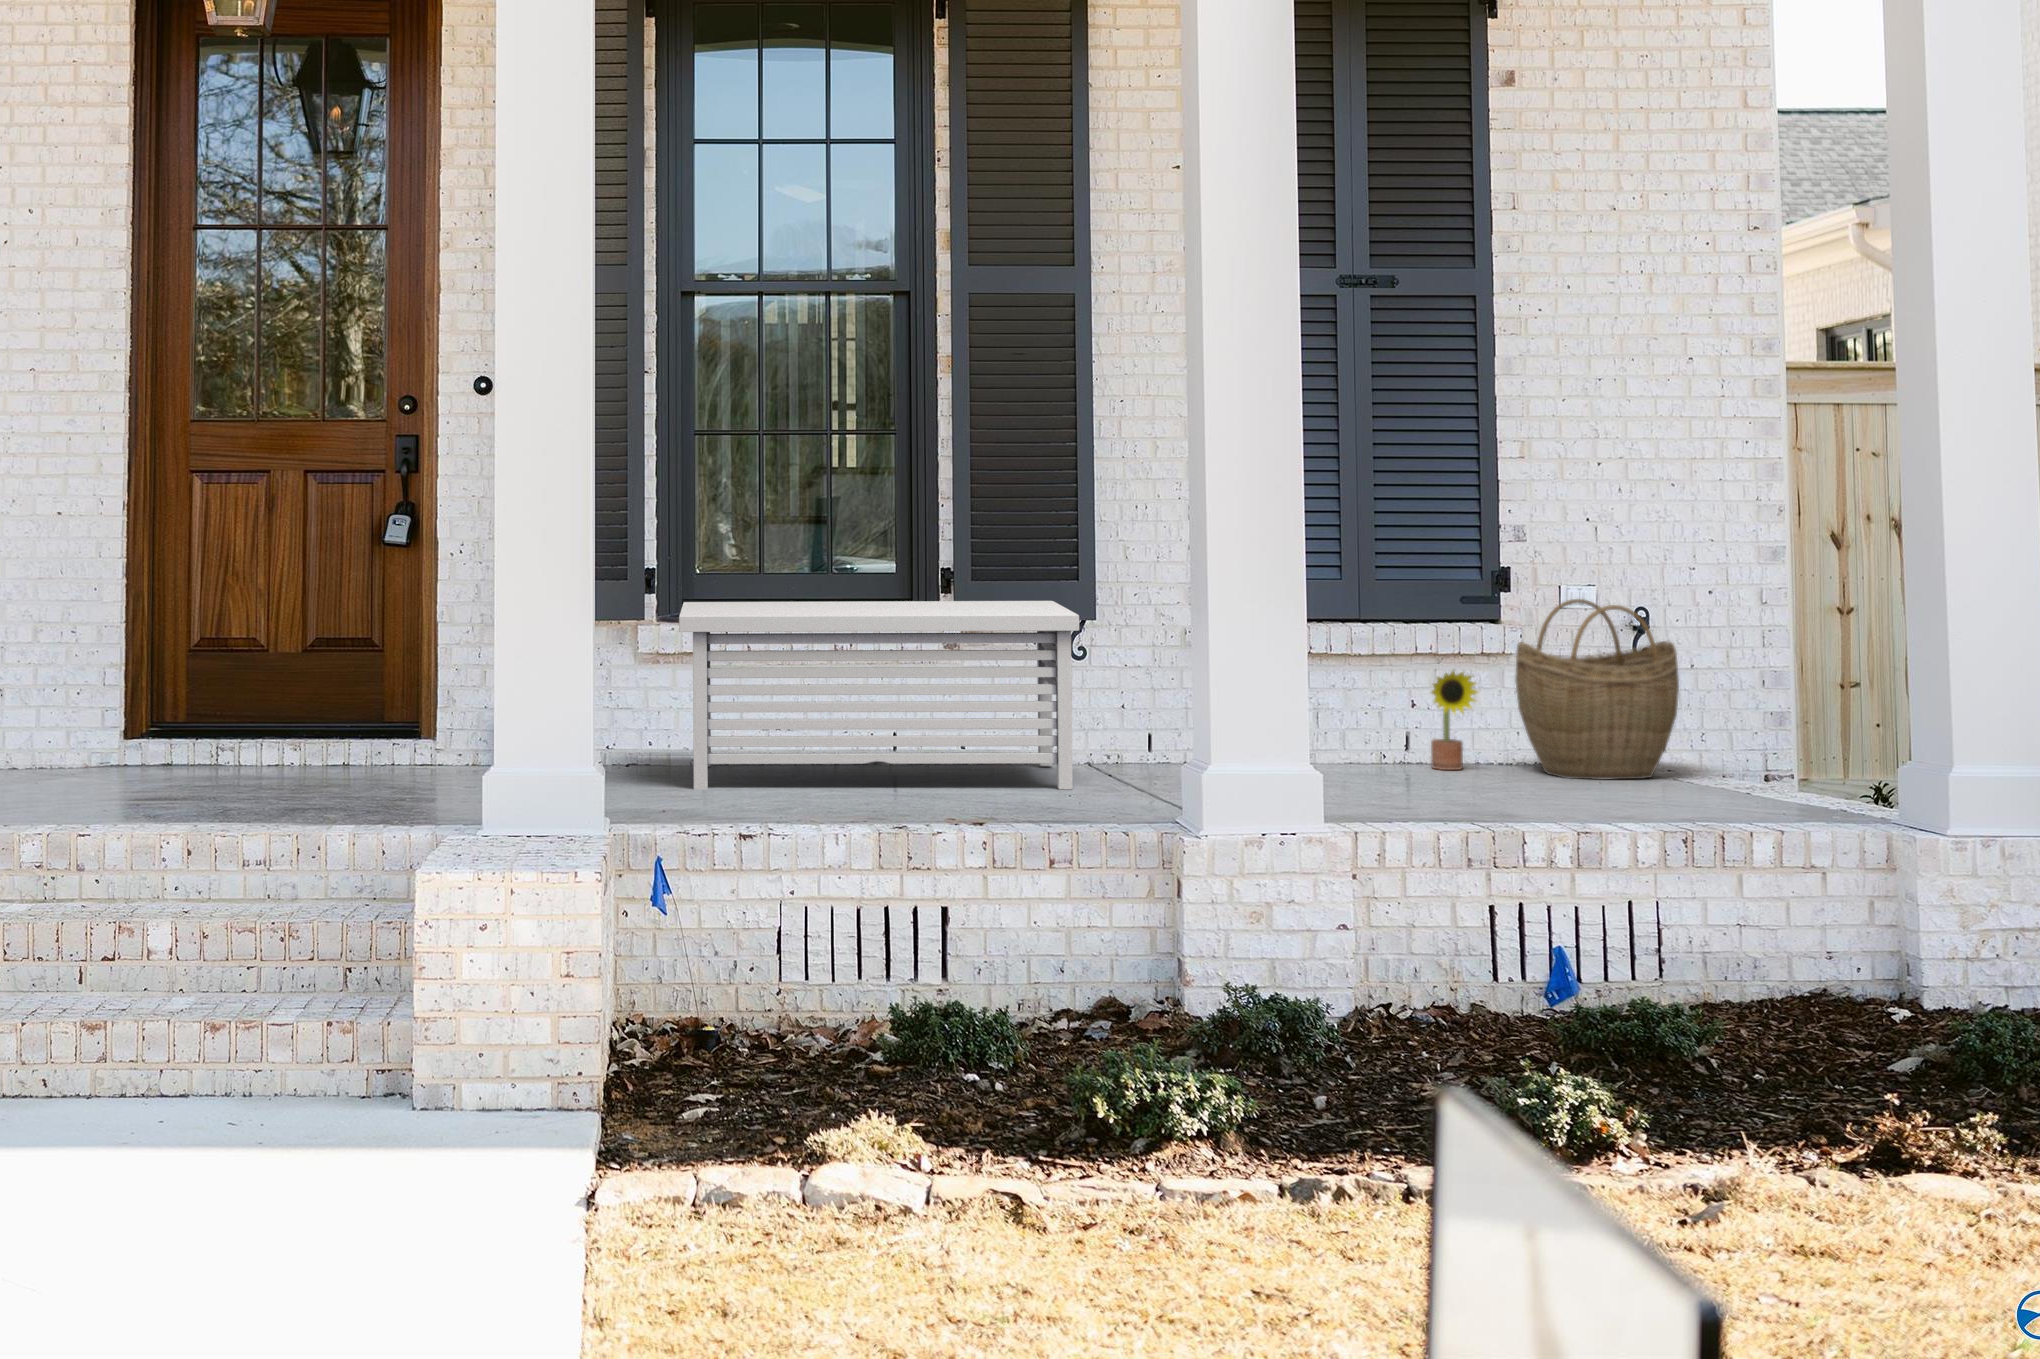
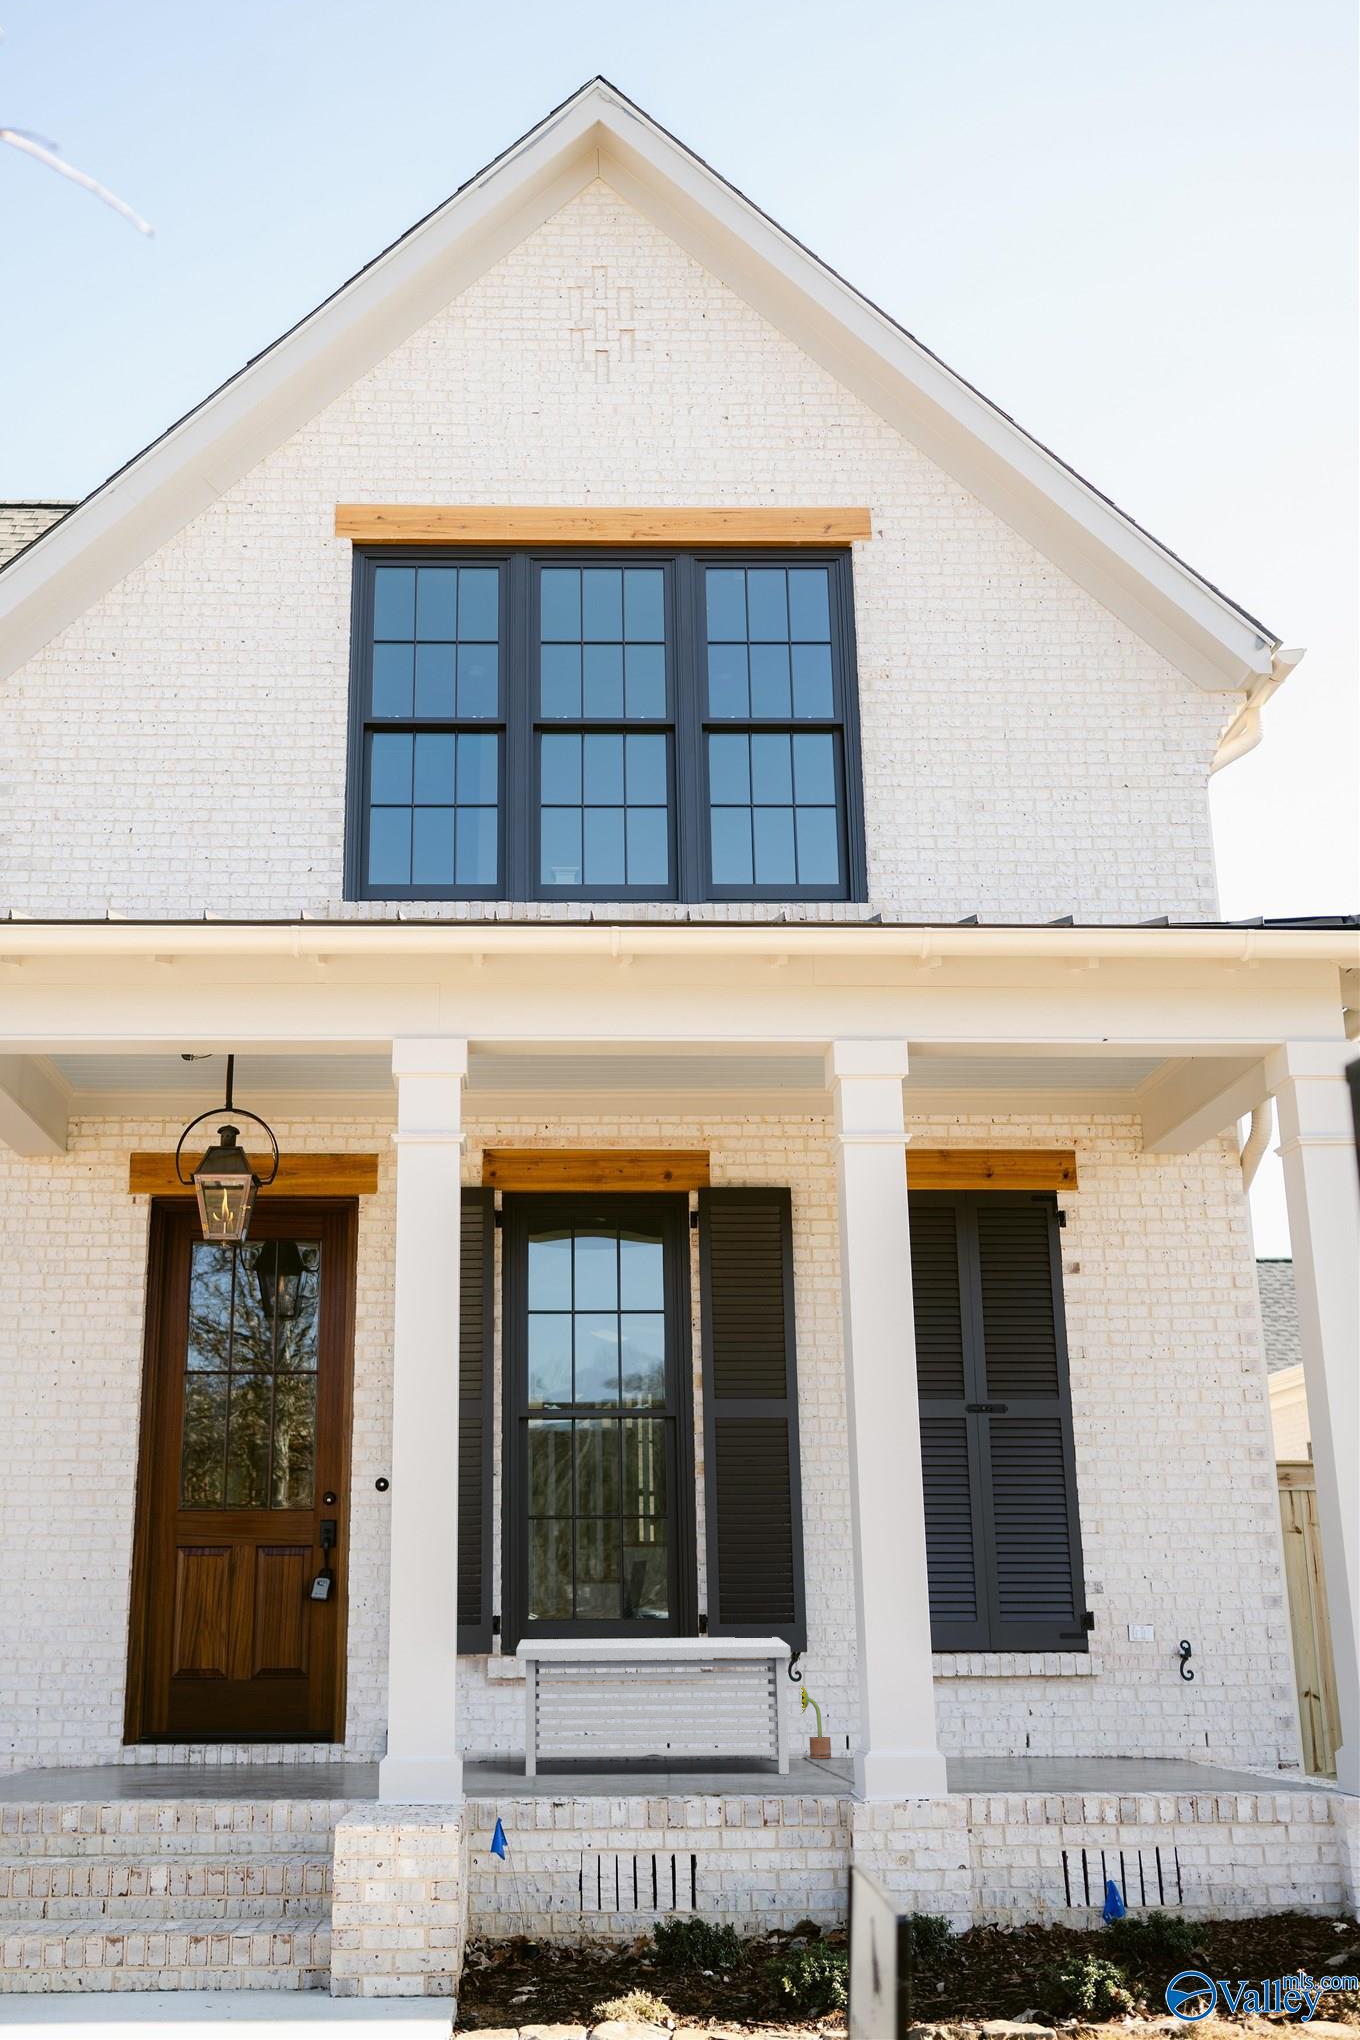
woven basket: present [1515,599,1679,780] -> none [1099,1634,1209,1766]
decorative plant: present [1431,671,1478,770] -> present [801,1685,831,1758]

